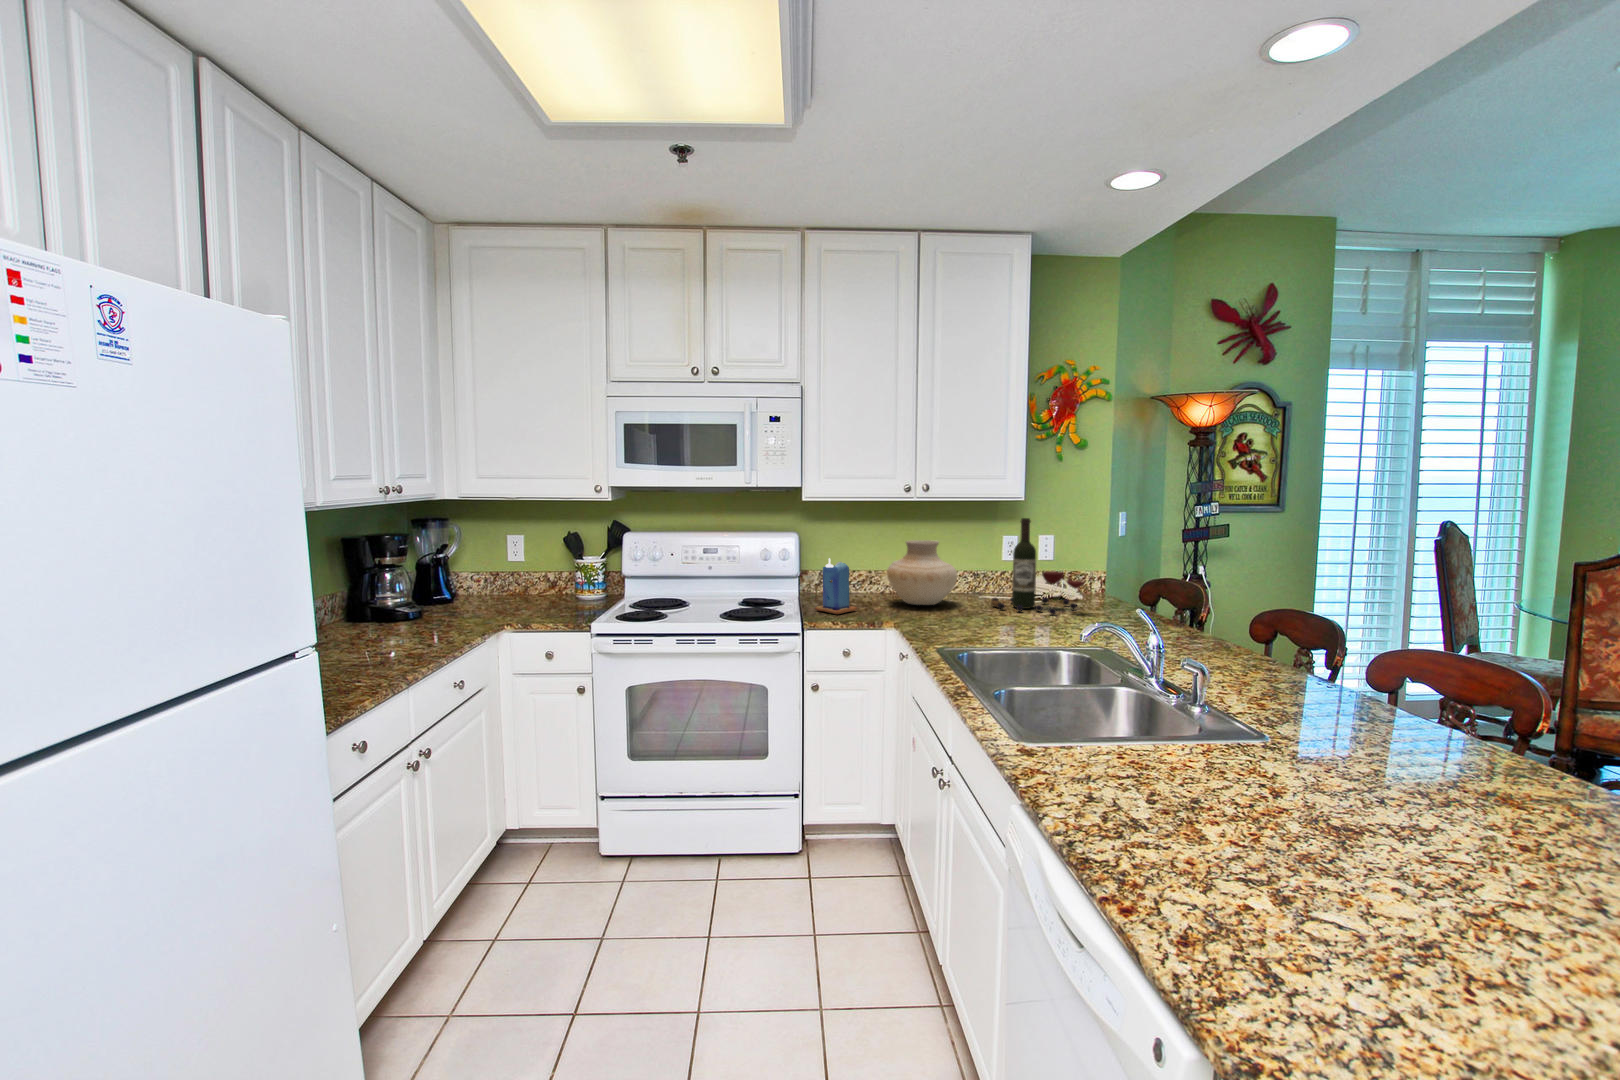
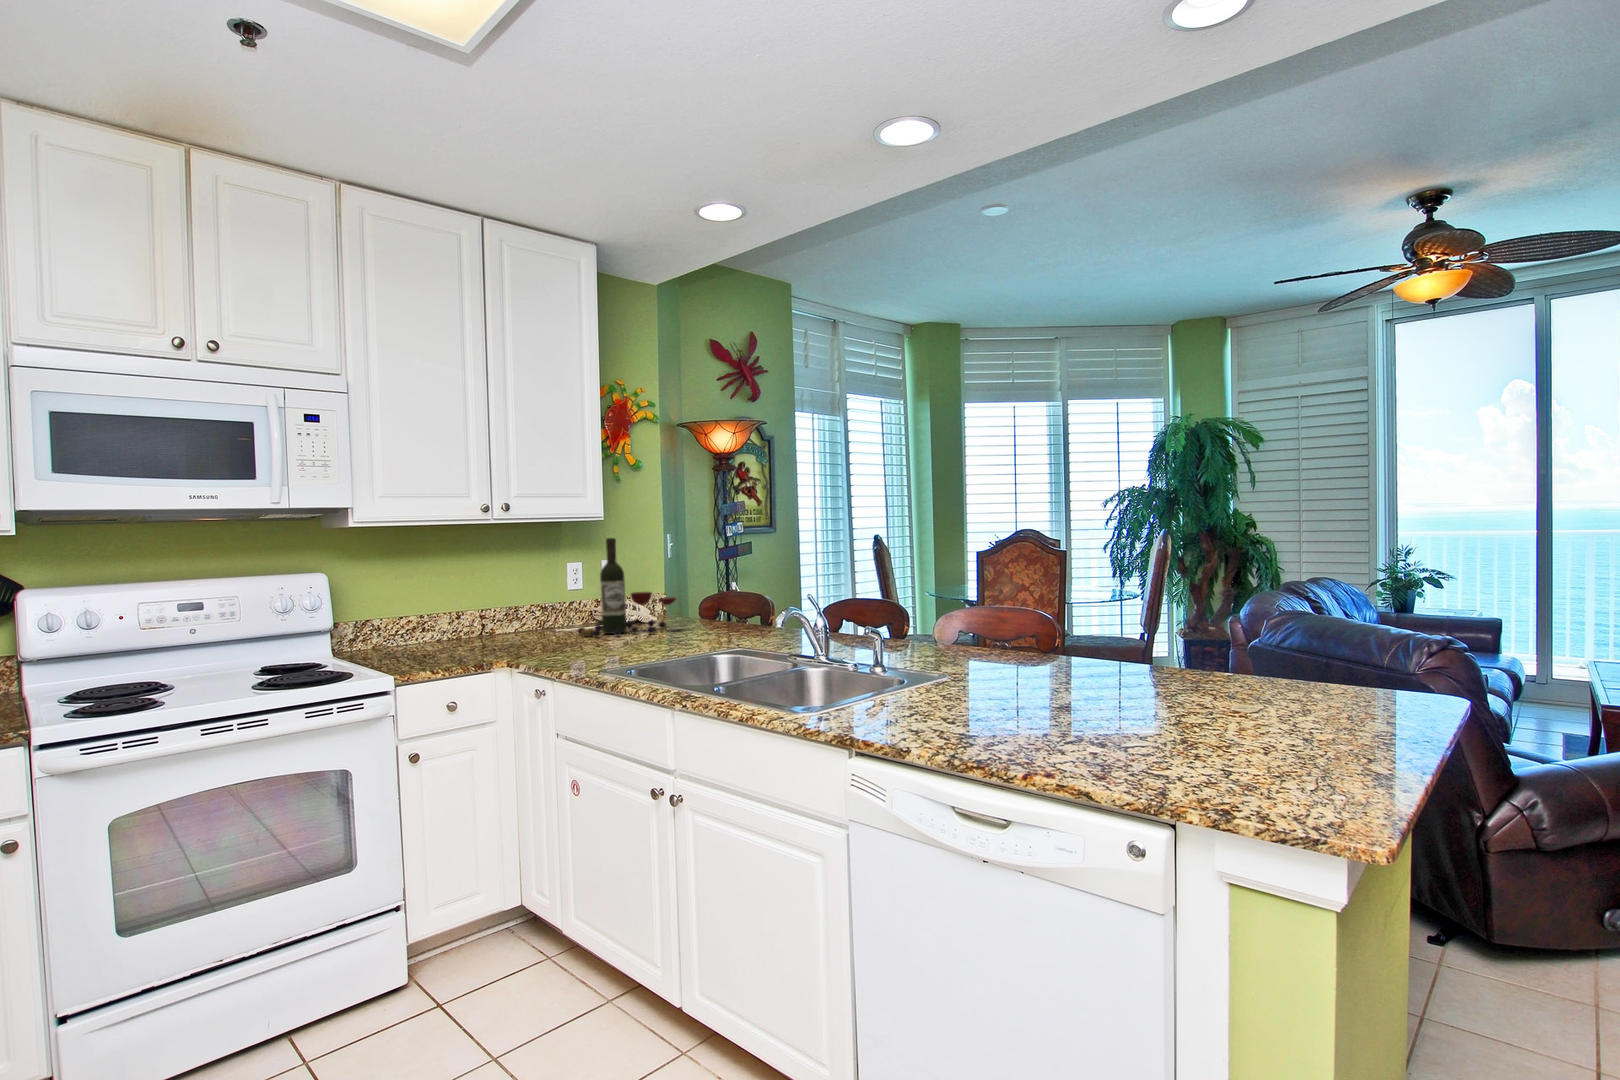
vase: present [887,540,957,605] -> none [458,569,545,645]
candle: present [815,558,857,614] -> none [382,596,438,665]

